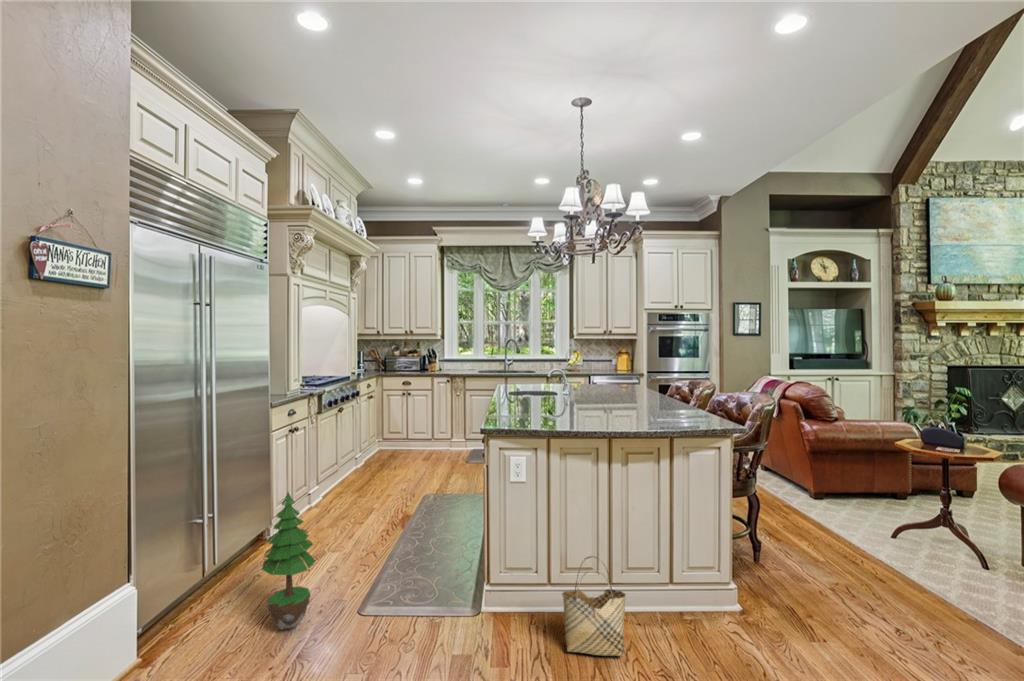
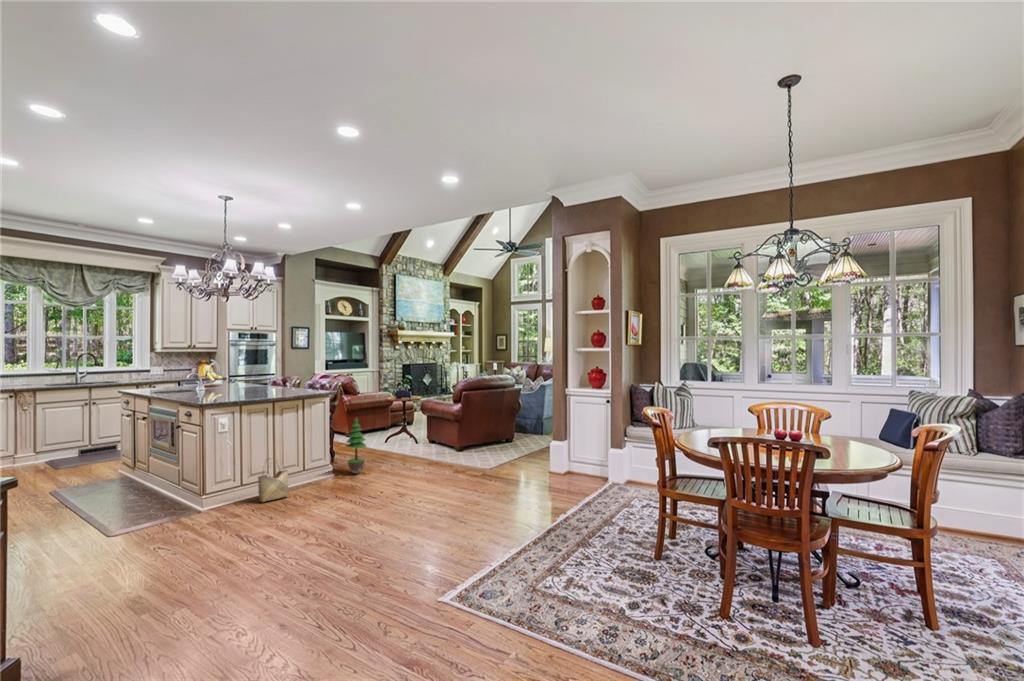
potted tree: present [262,492,316,630] -> present [346,418,366,474]

